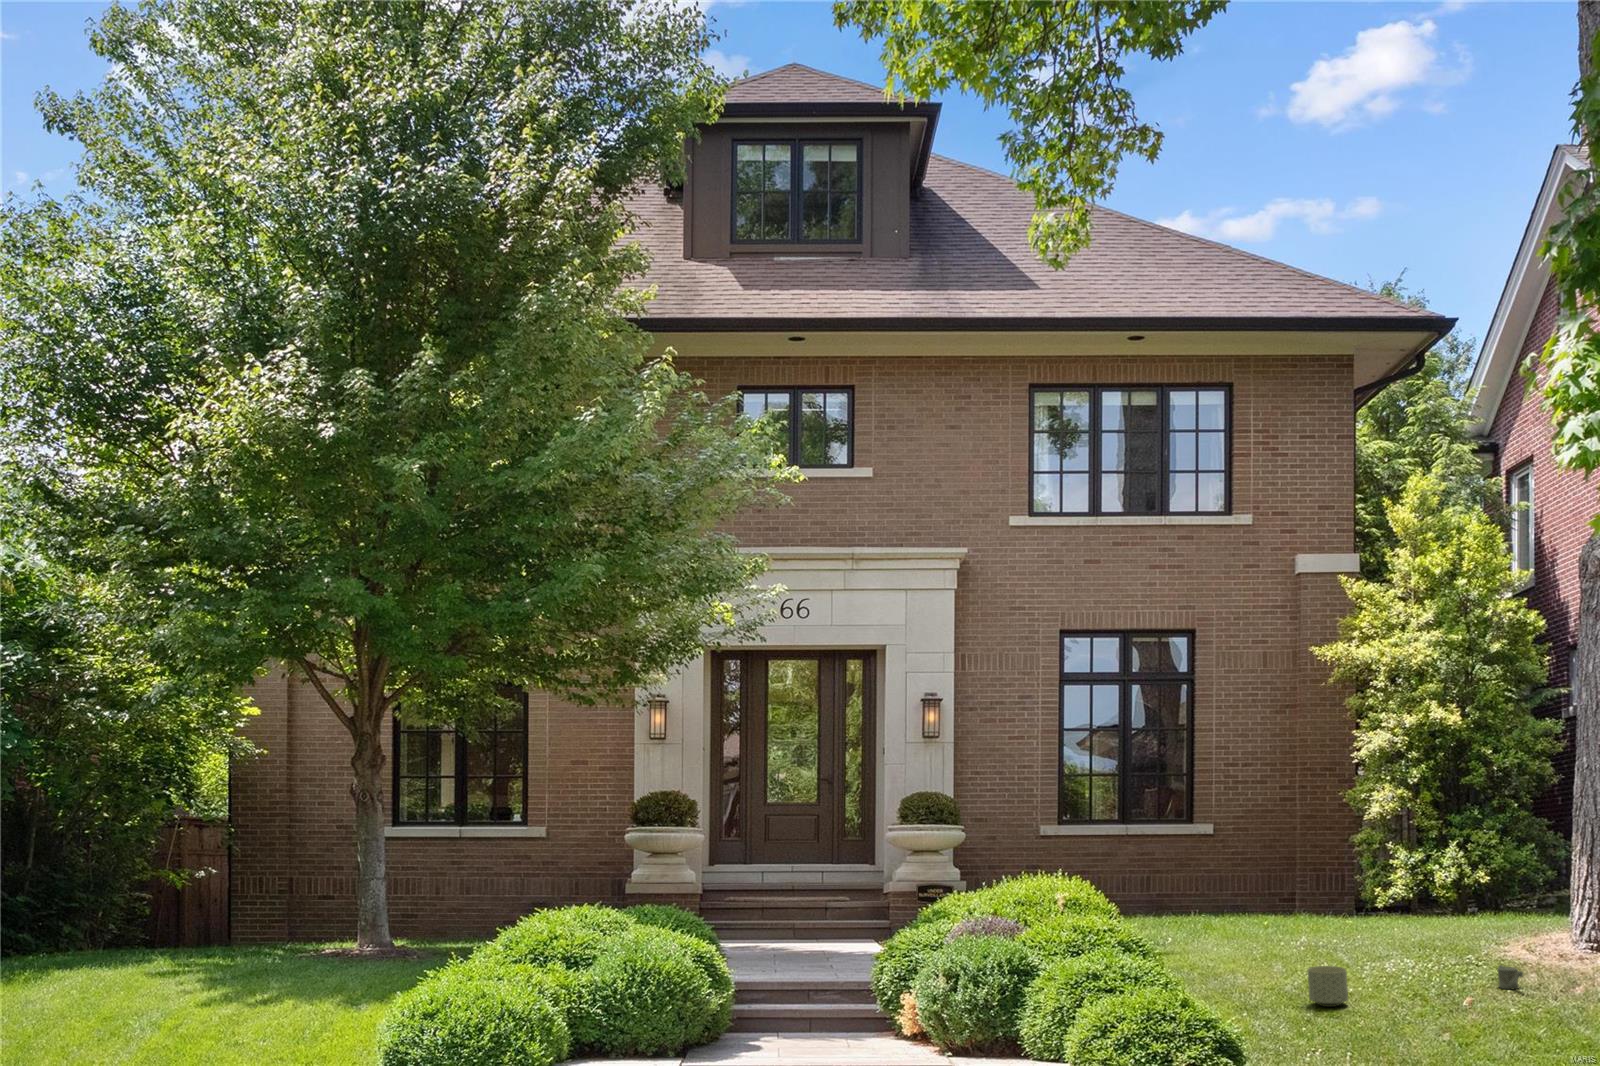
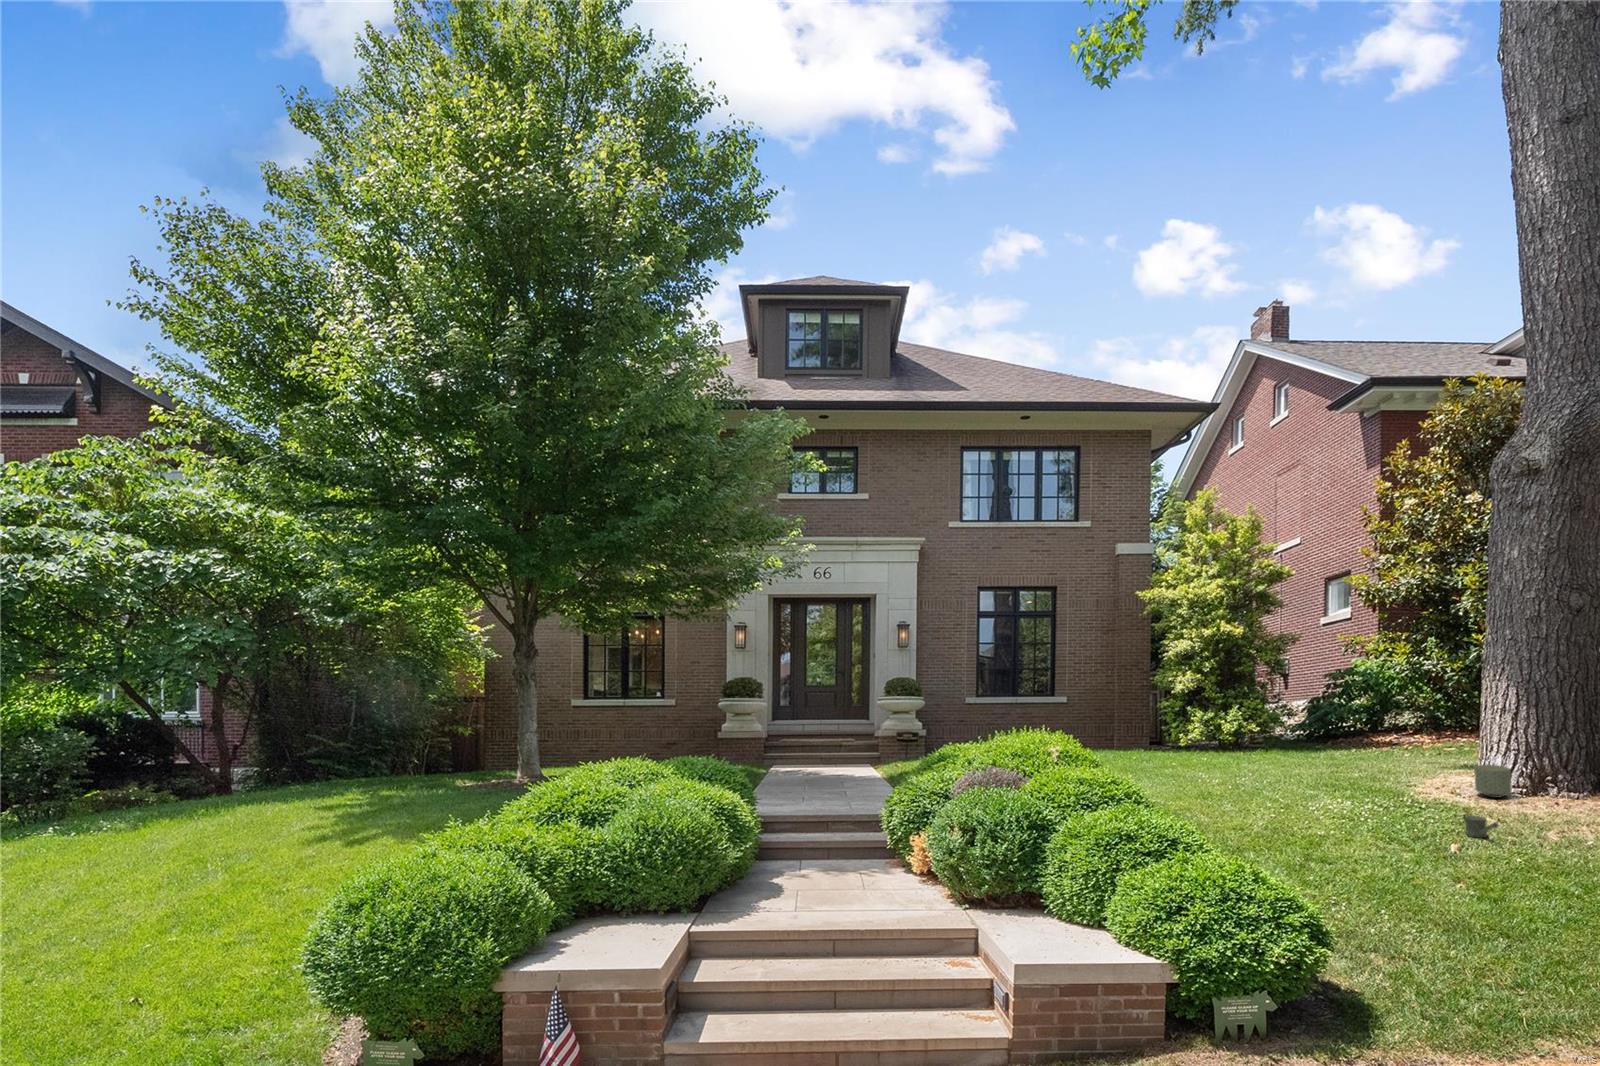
planter: present [1307,966,1348,1007] -> present [1474,764,1512,798]

